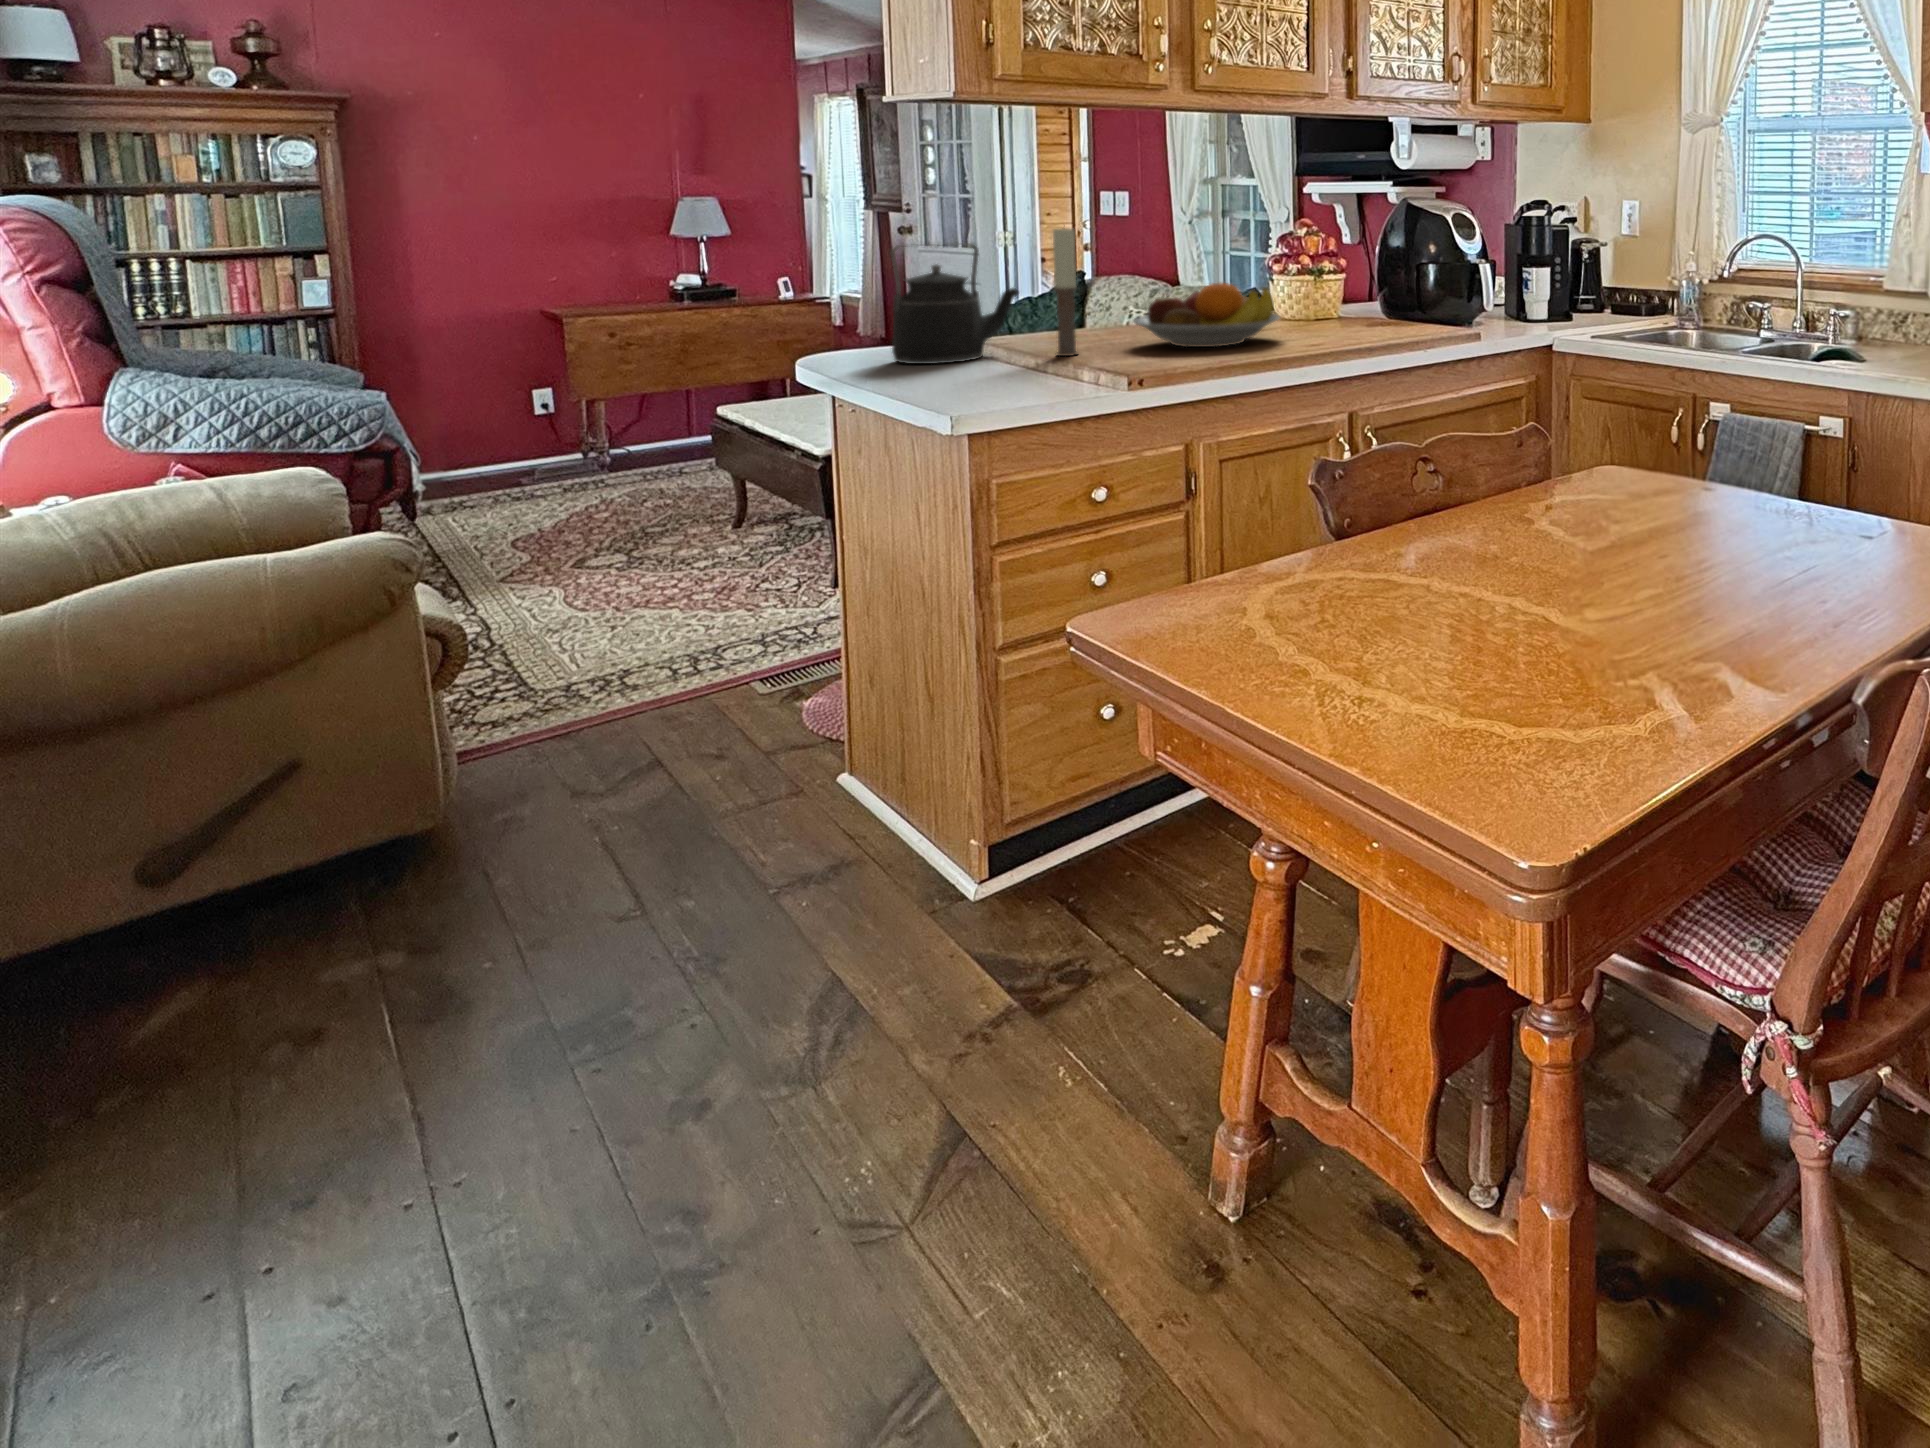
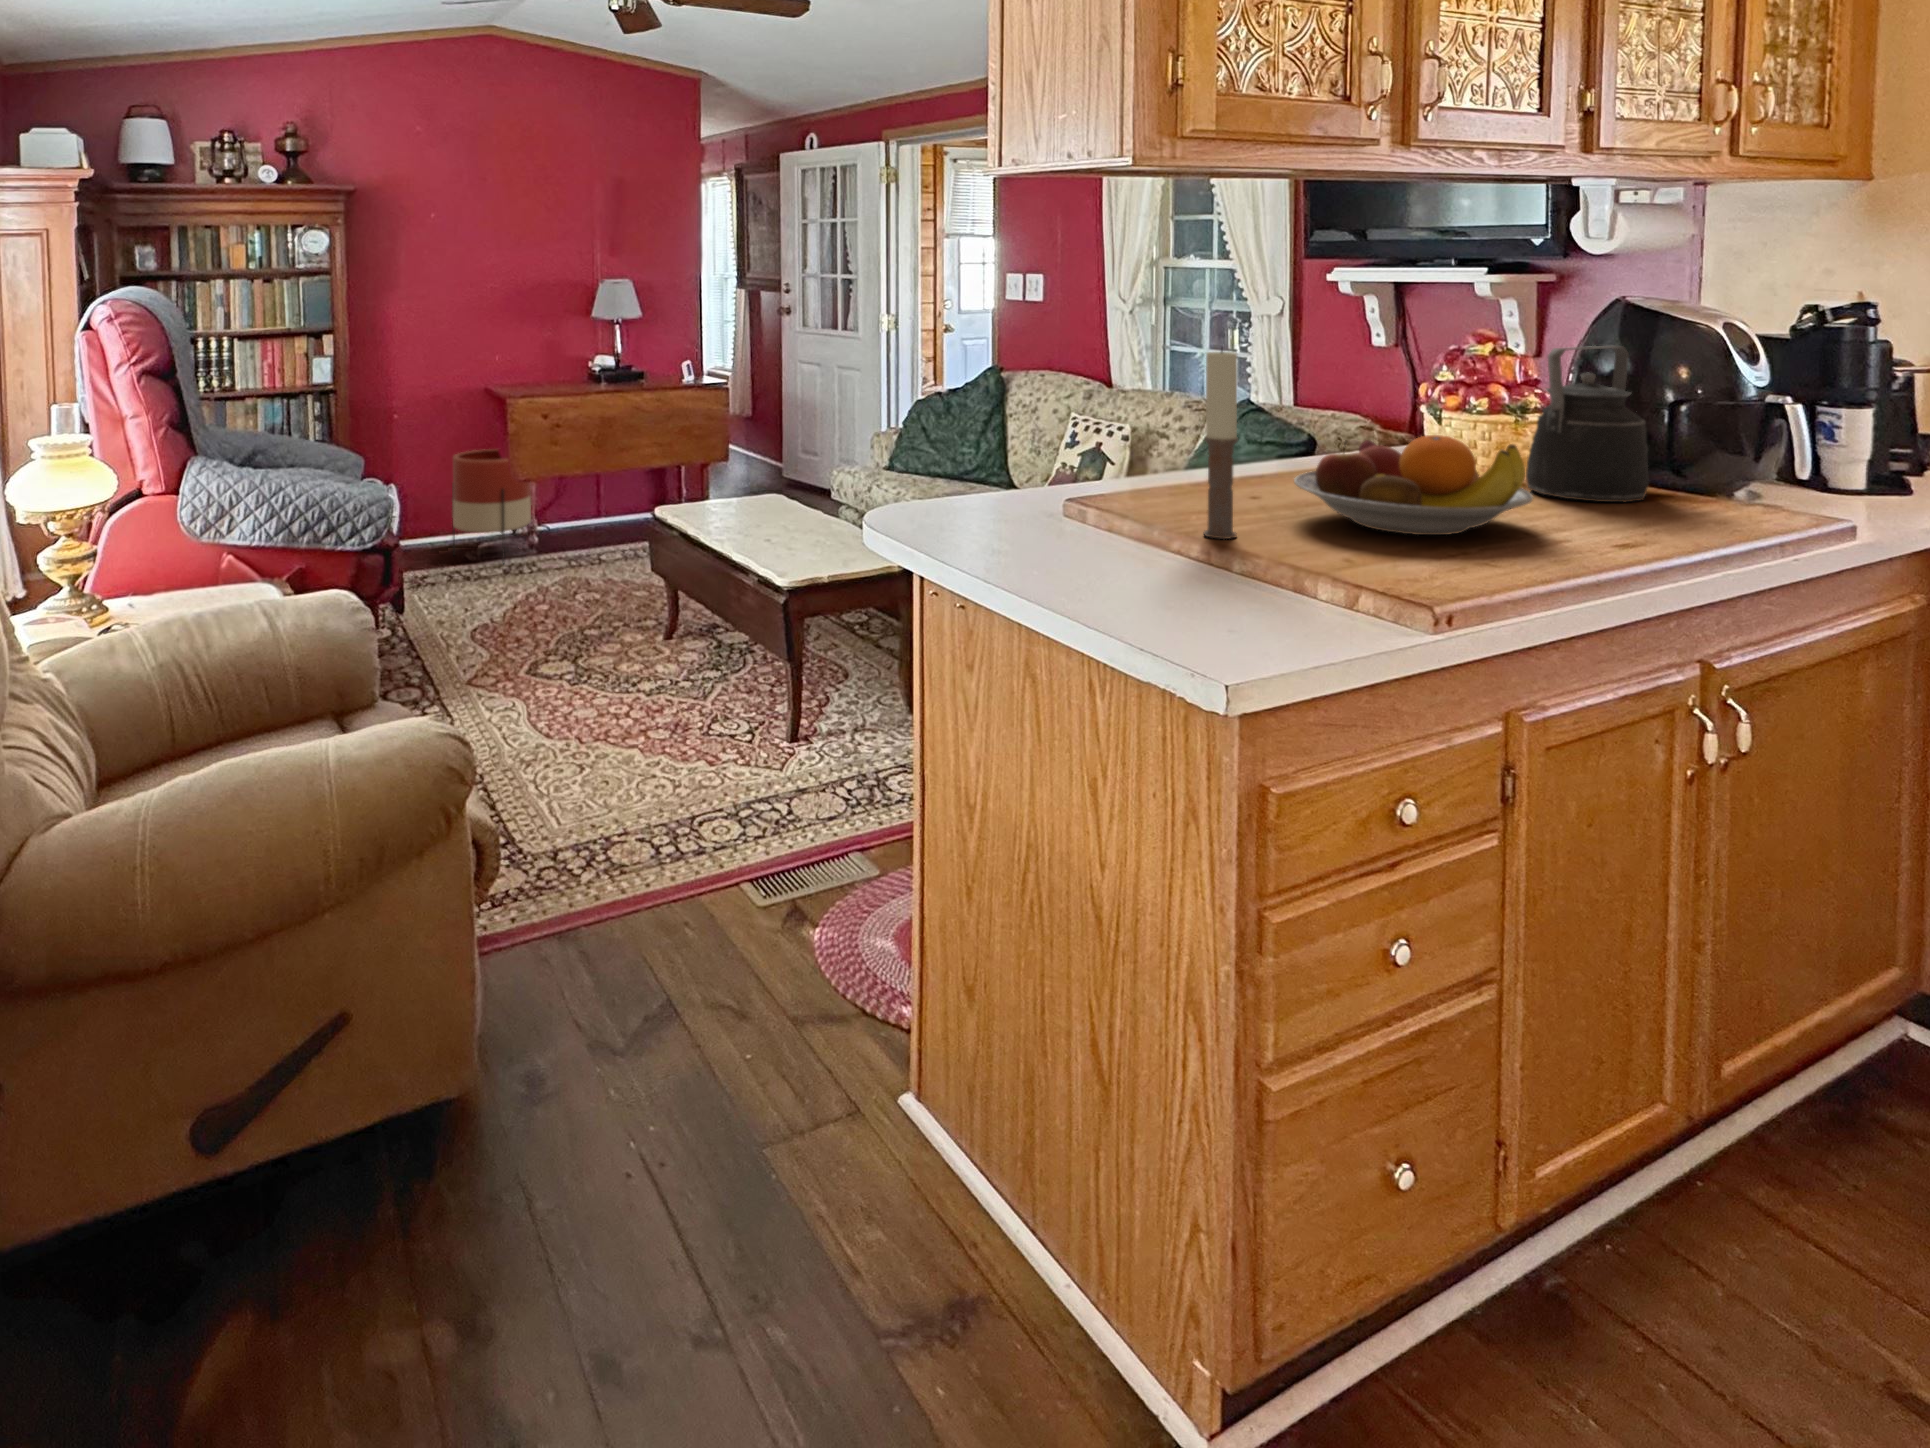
kettle: present [891,243,1019,364] -> present [1526,346,1649,502]
planter: none [498,369,601,482] -> present [452,449,531,562]

